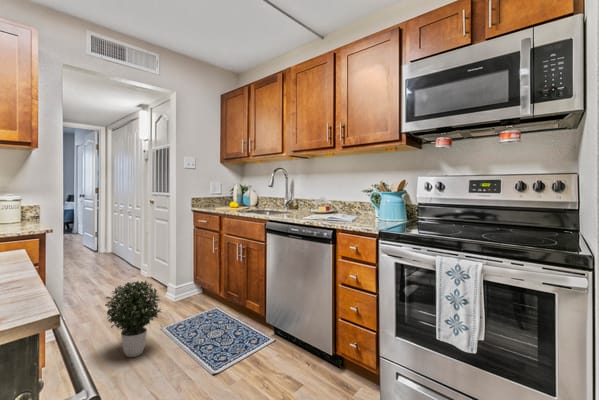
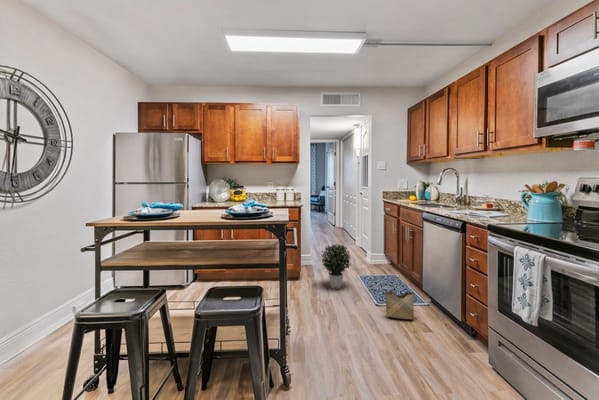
woven basket: none [233,318,274,384] -> present [385,277,415,319]

